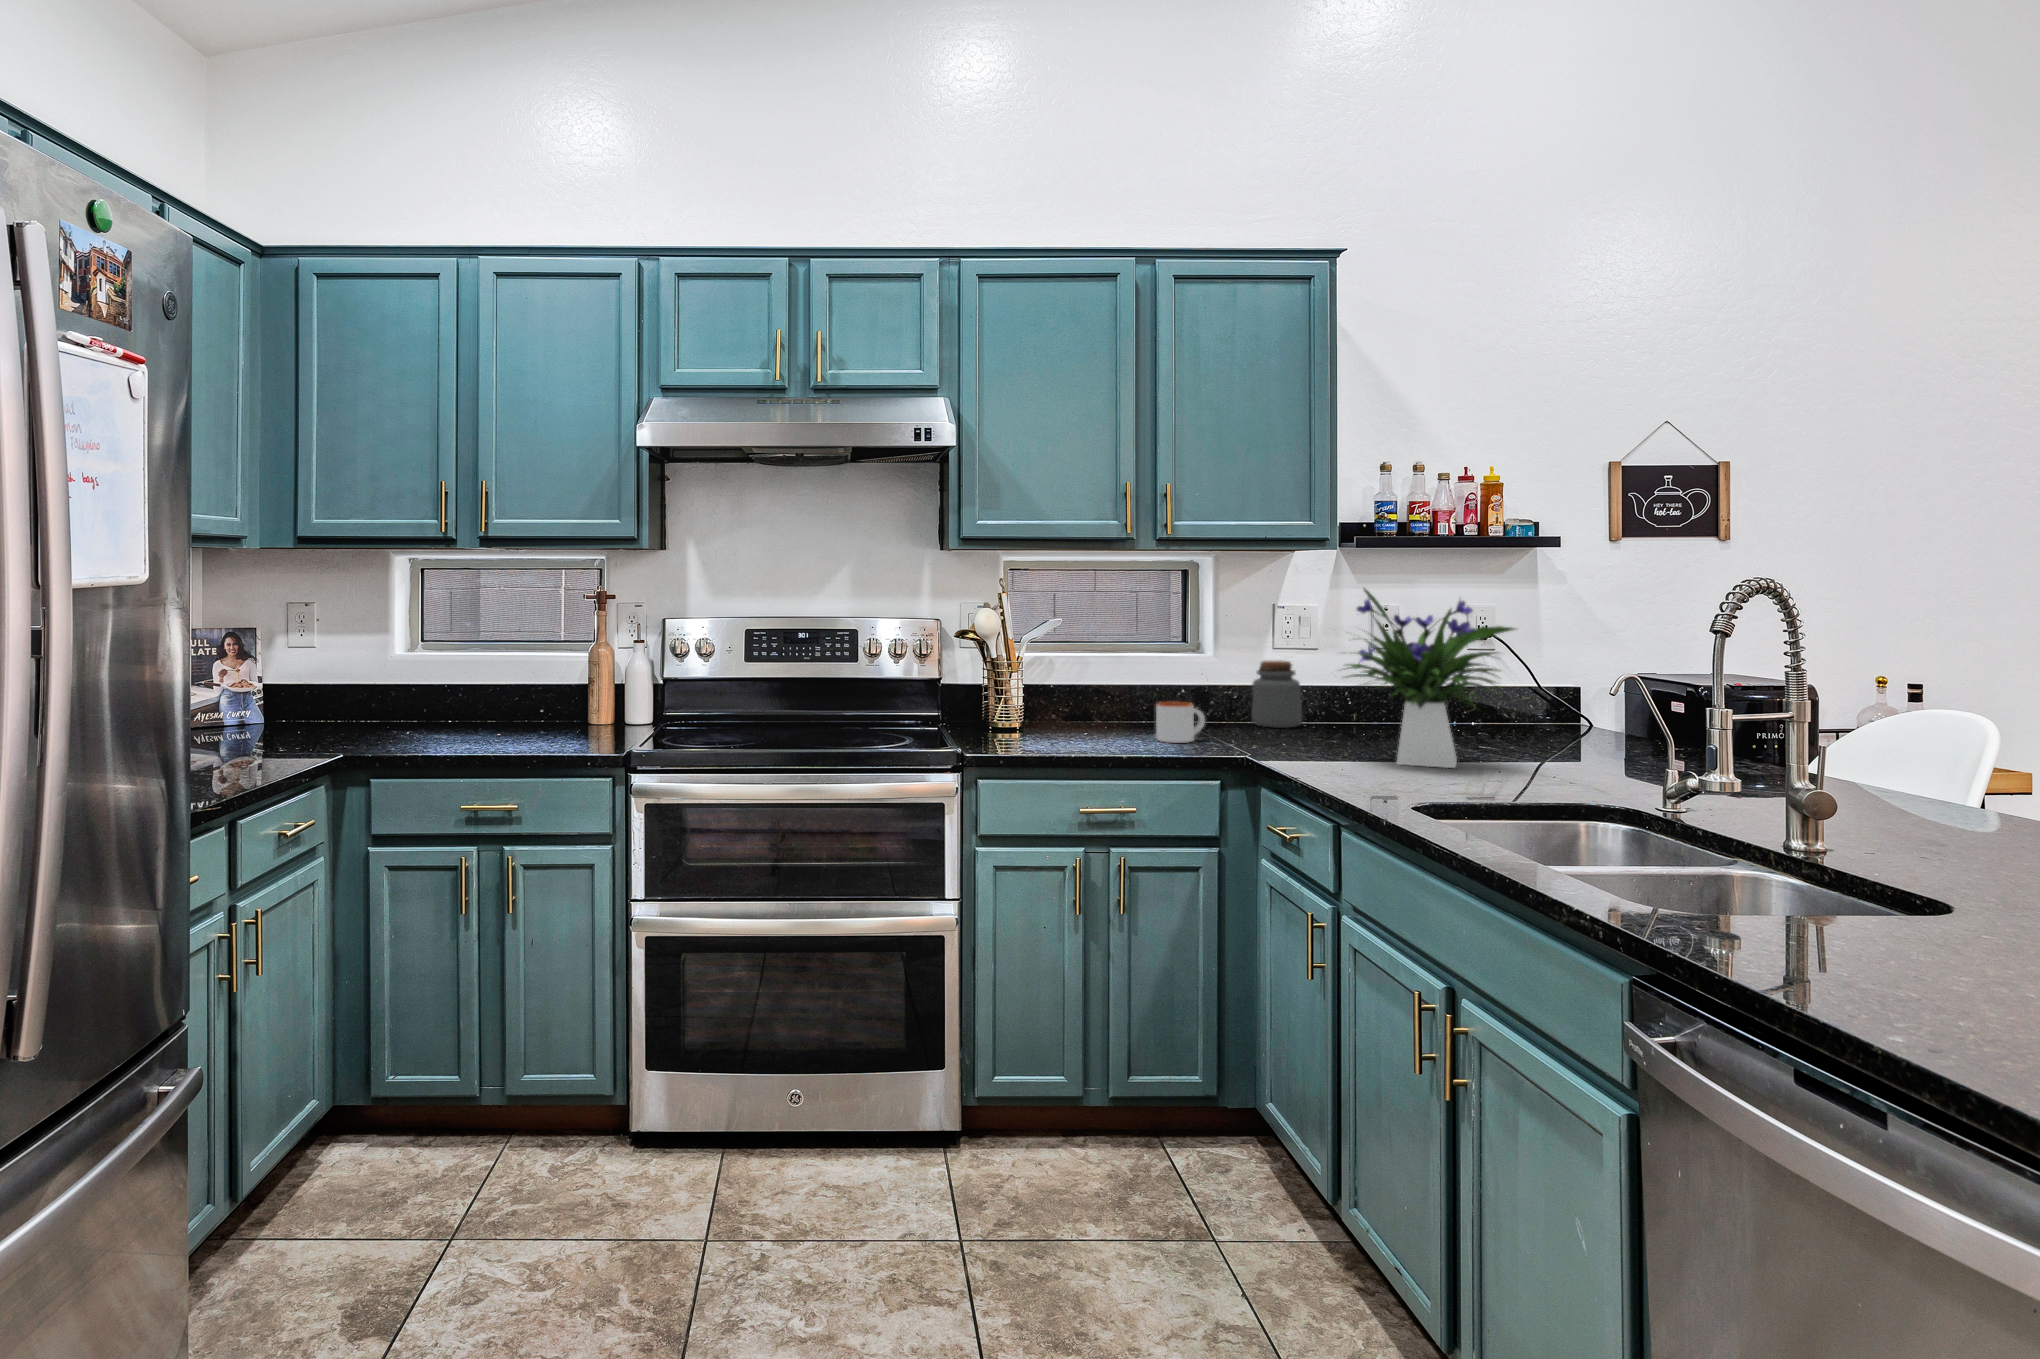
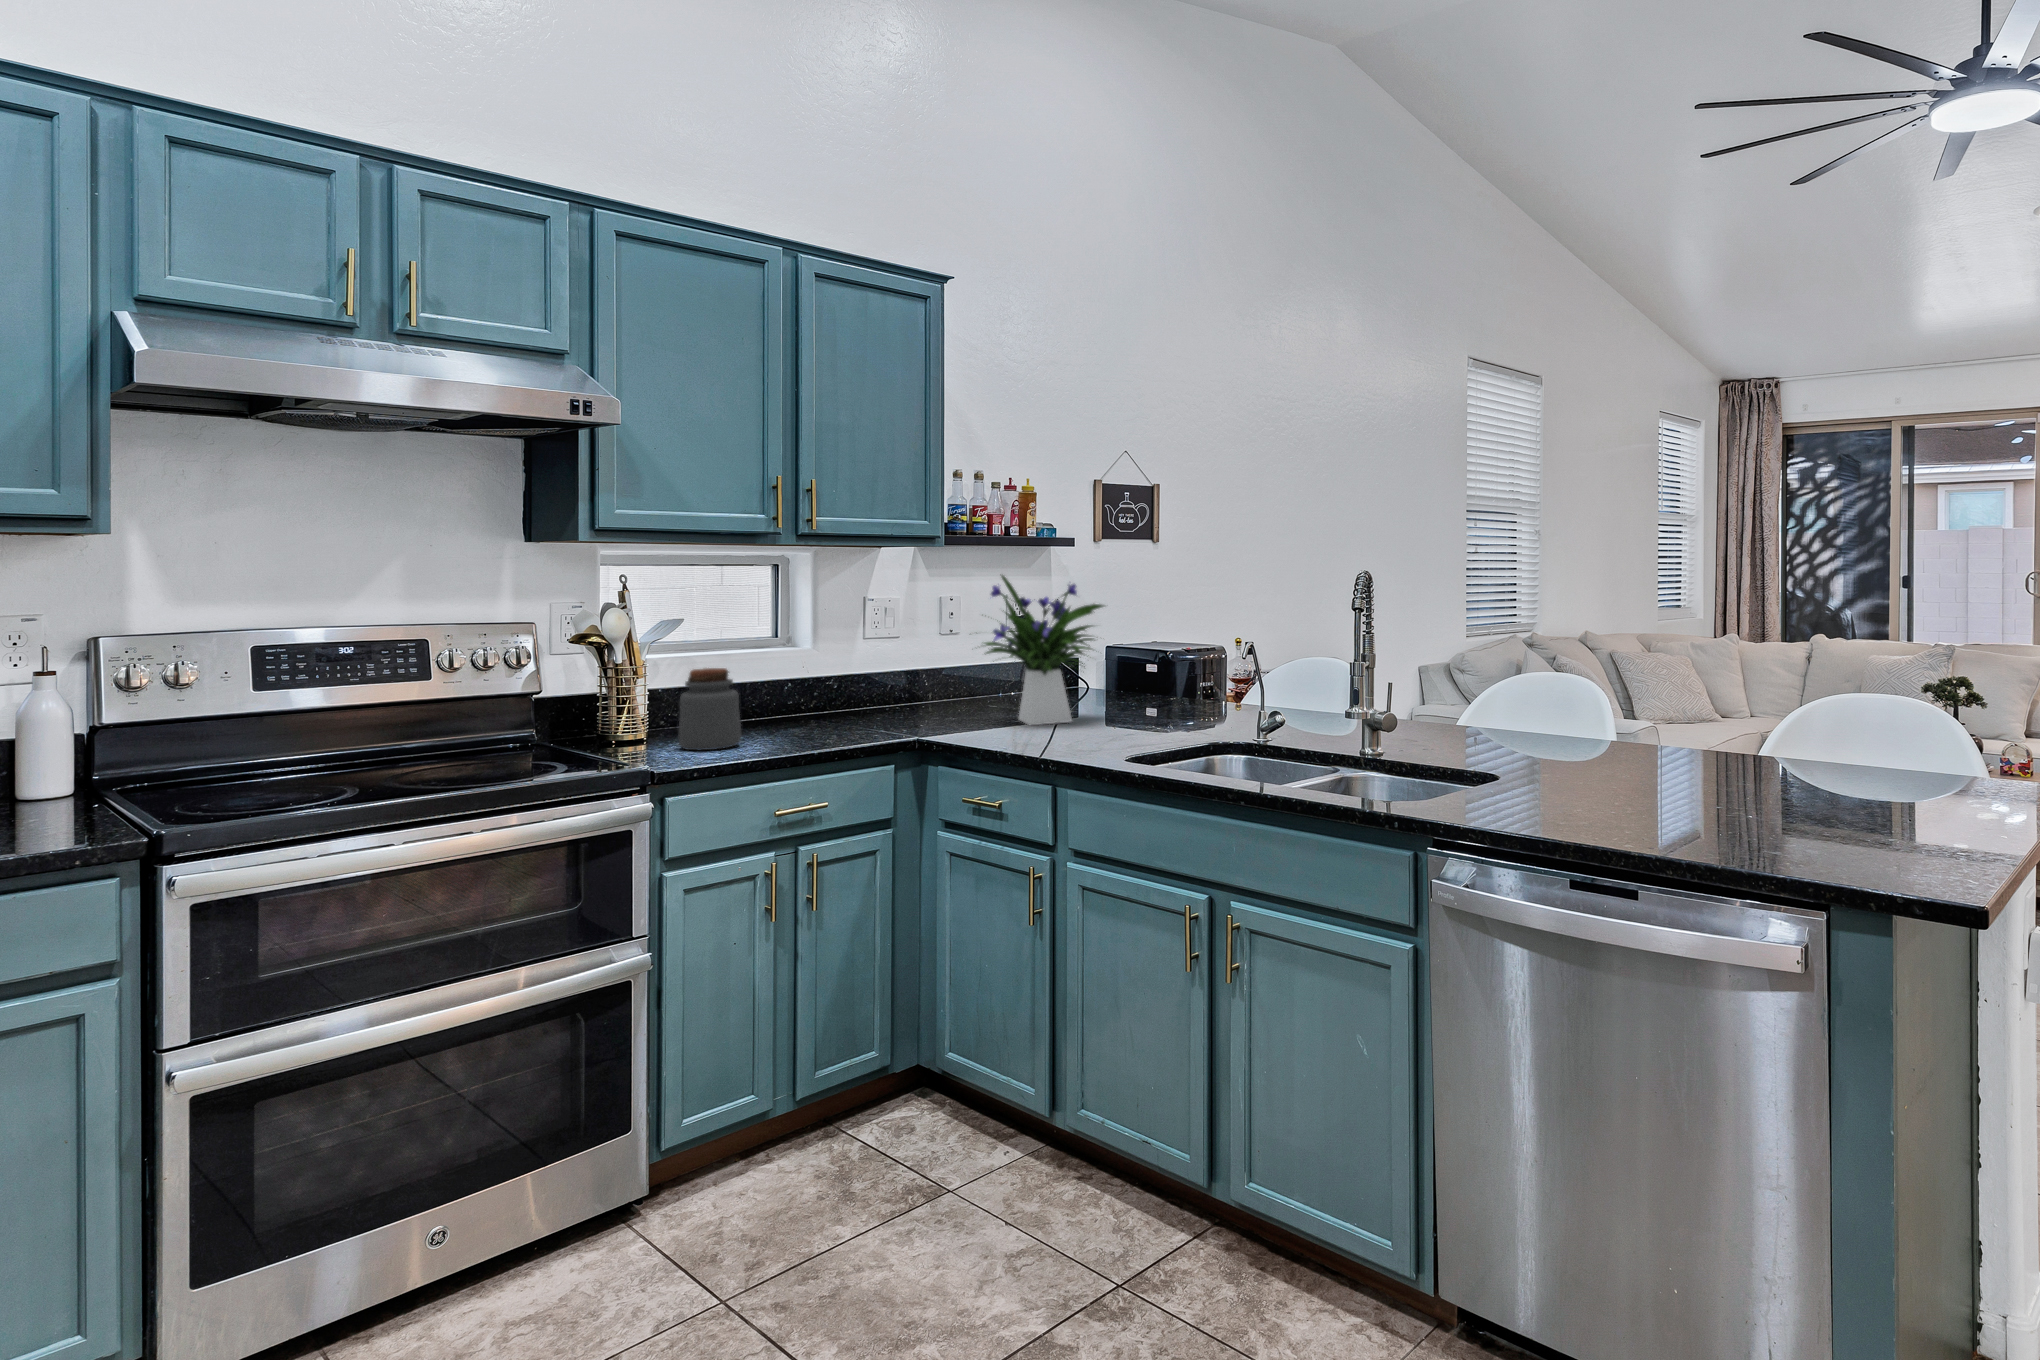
jar: present [1251,660,1302,728] -> present [678,668,741,750]
mug: present [1156,702,1205,743] -> none [798,692,845,734]

